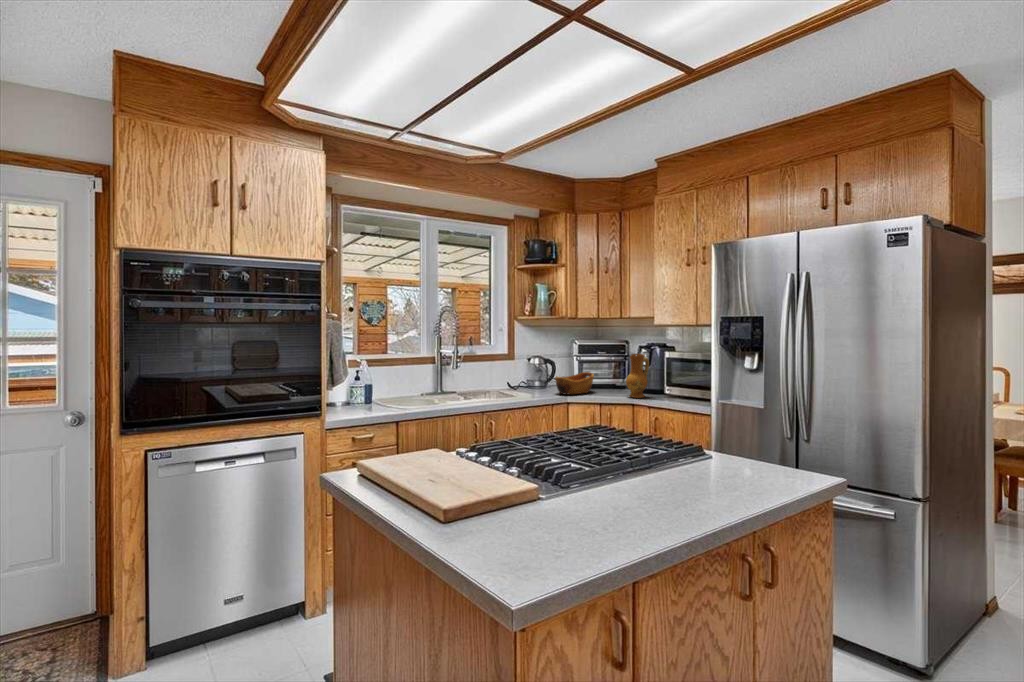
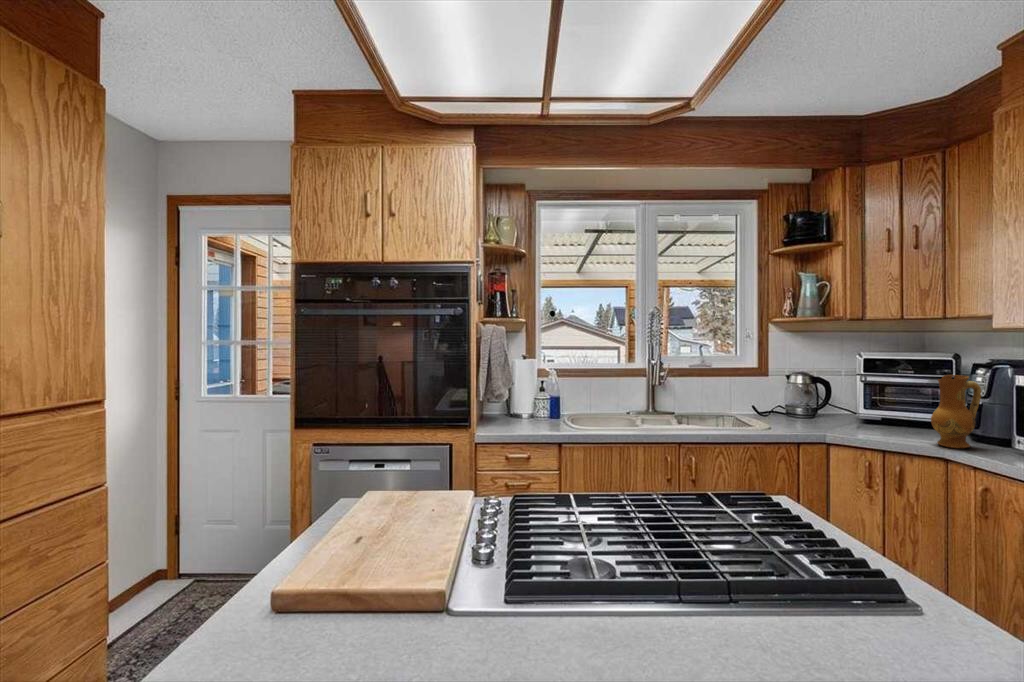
wooden bowl: present [555,372,594,394] -> none [810,398,883,430]

